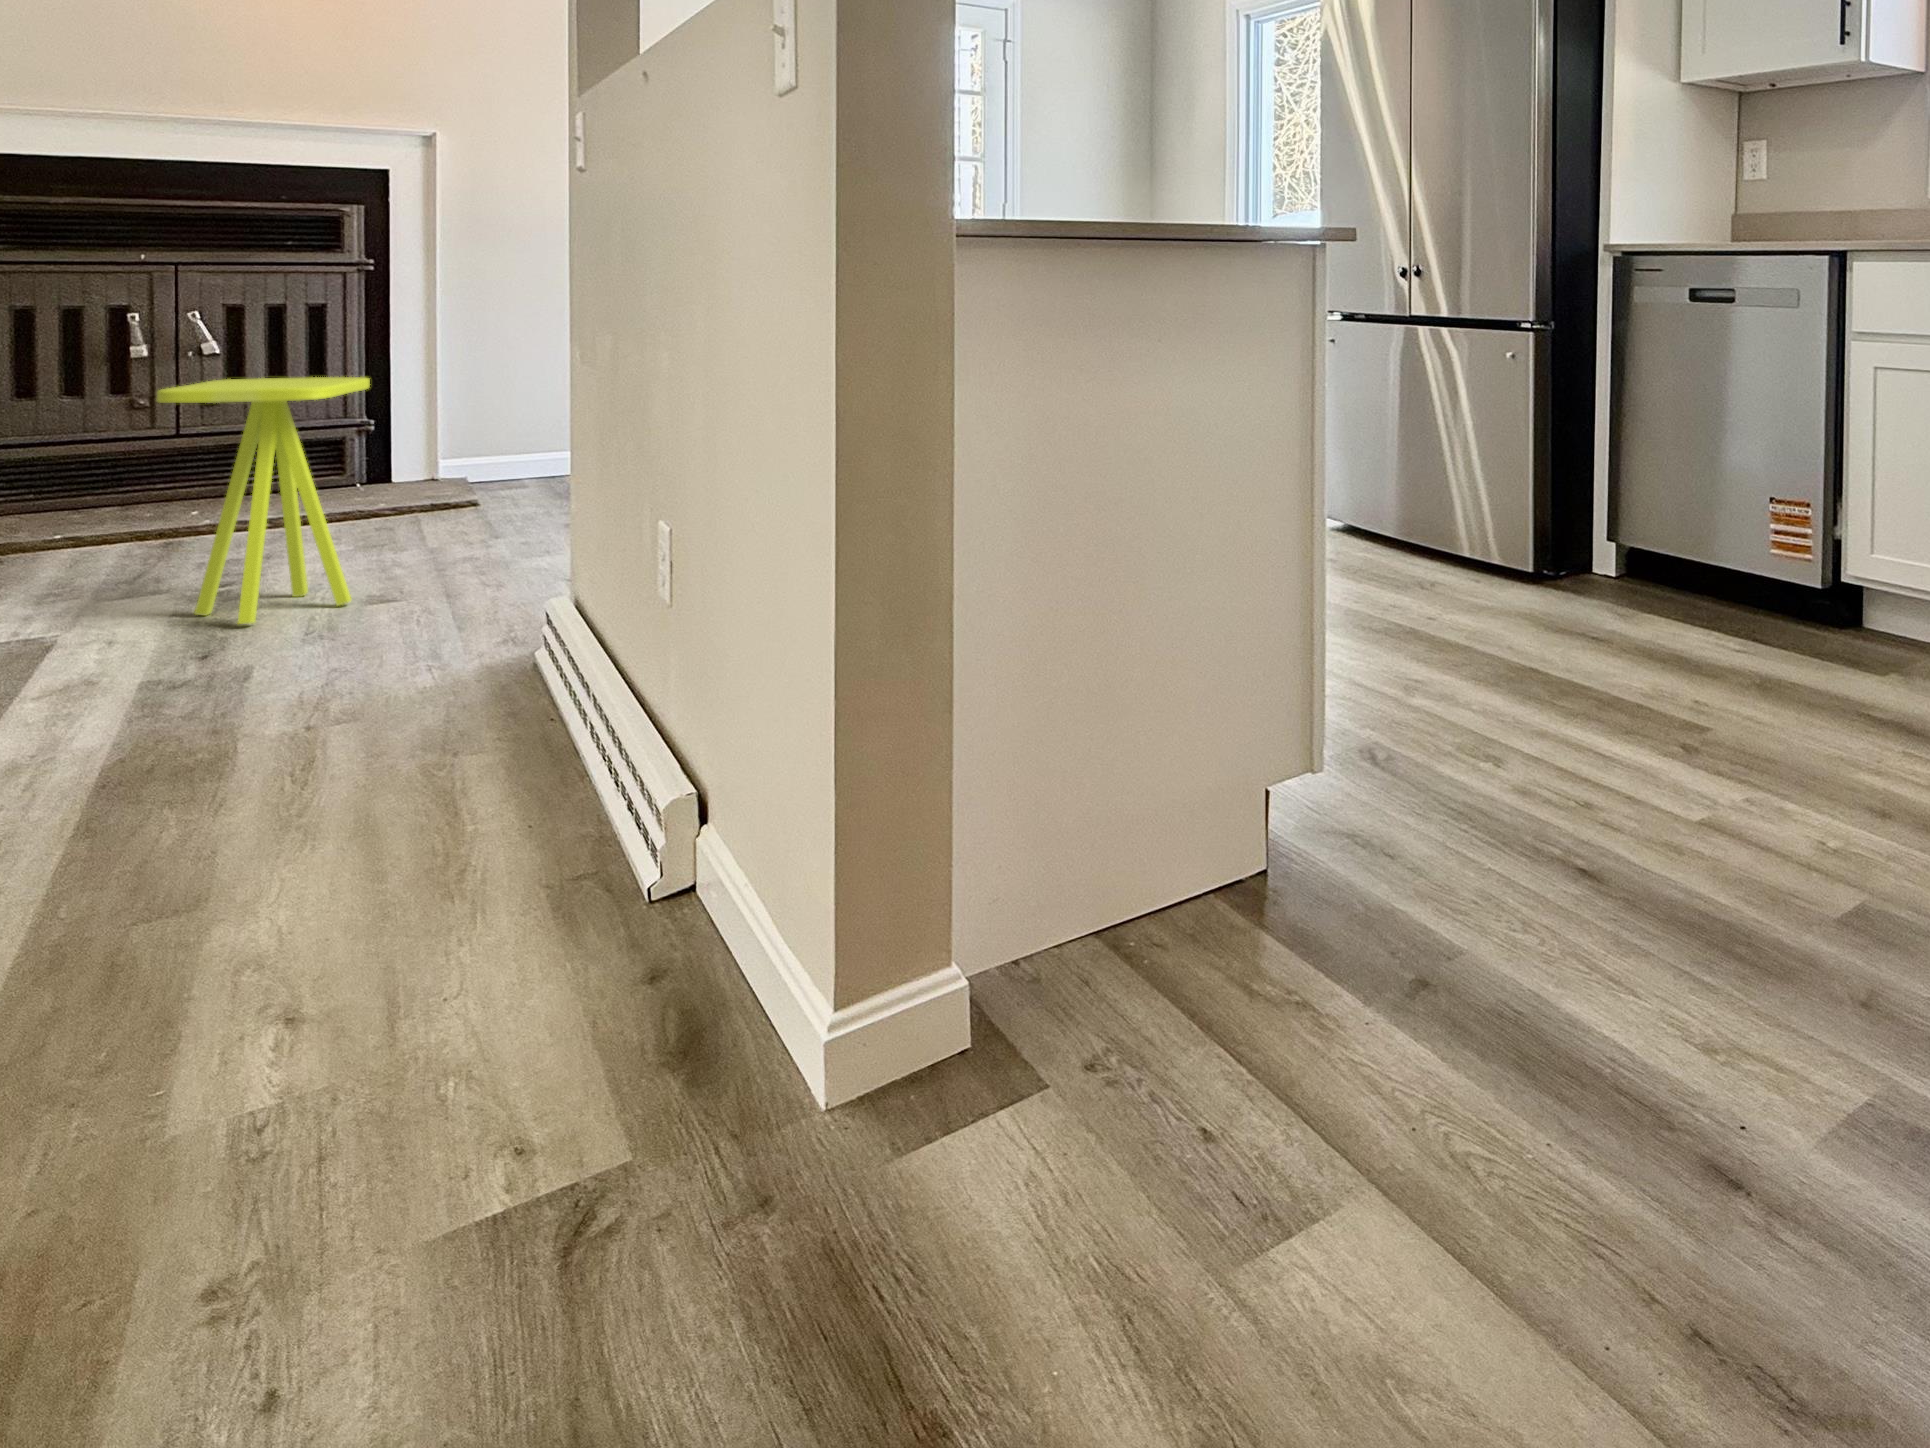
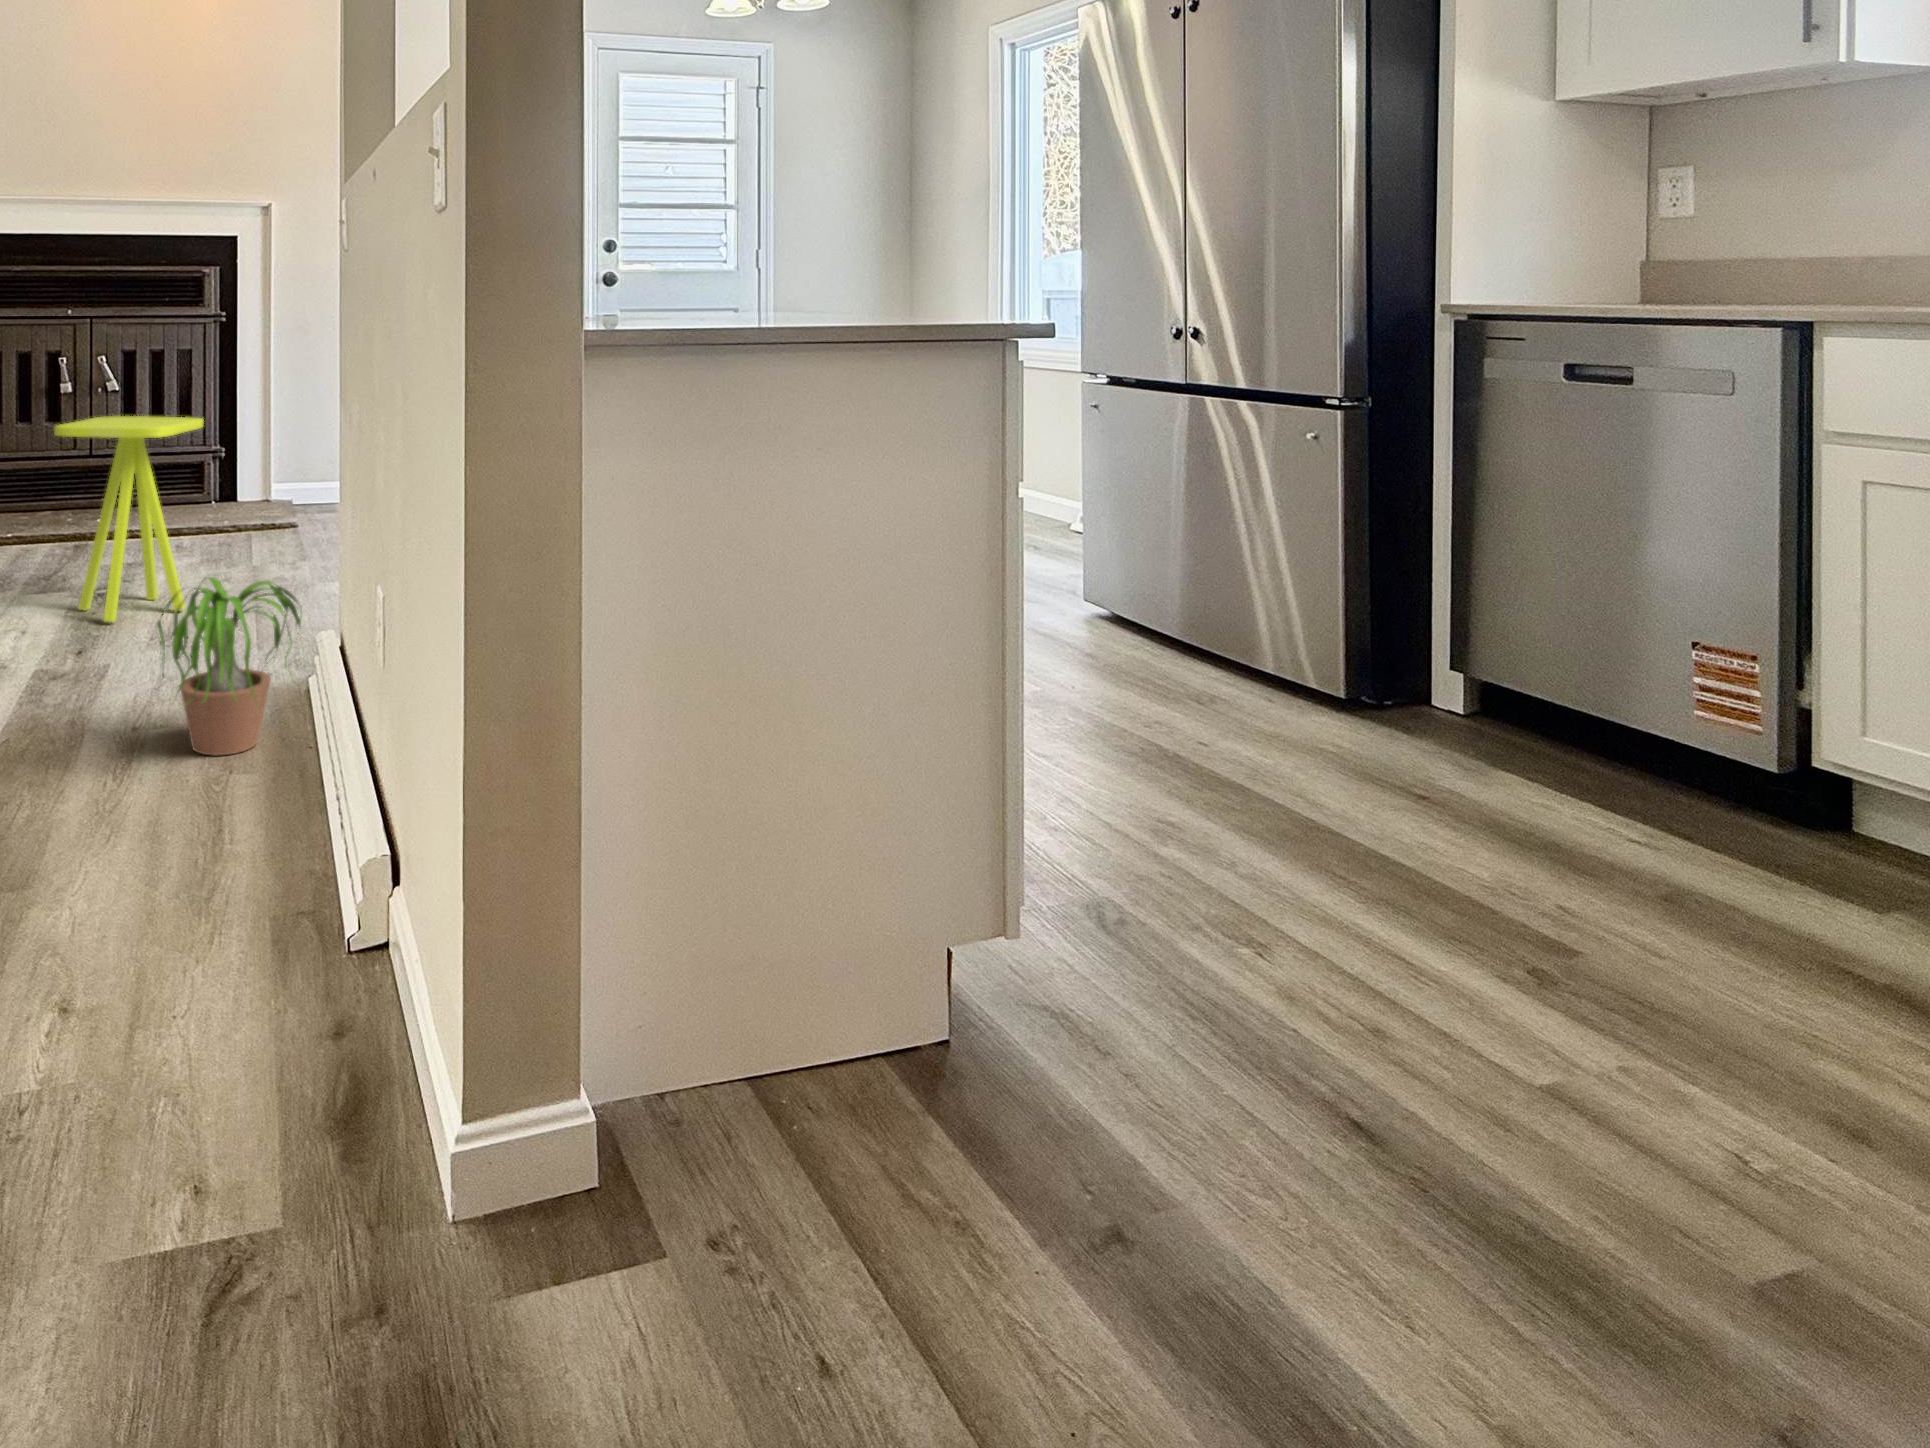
potted plant: none [343,545,578,746] -> present [157,577,302,756]

